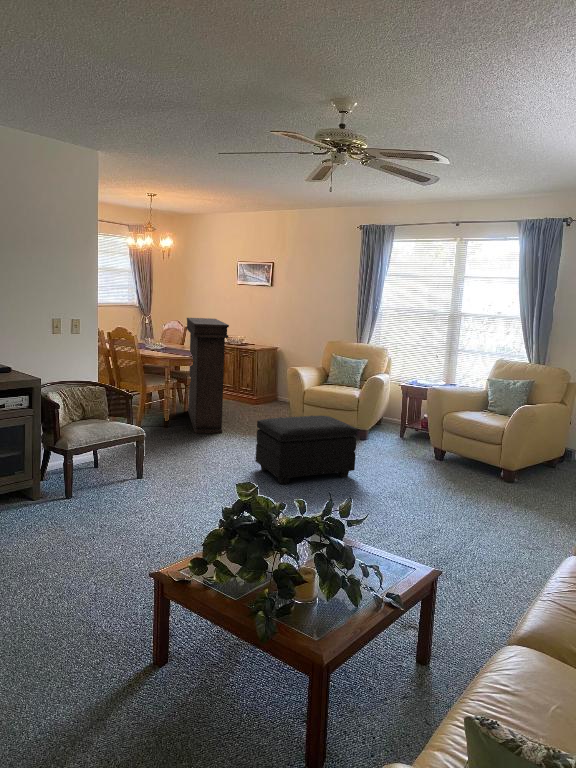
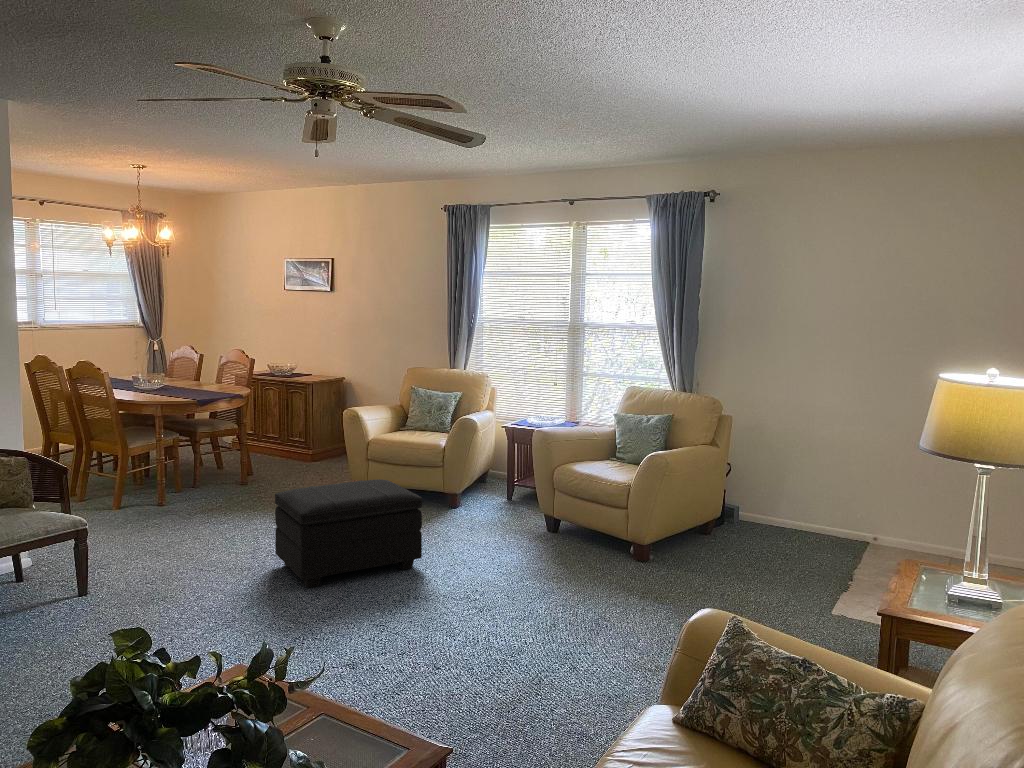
console table: present [186,318,229,433] -> none [192,341,247,513]

